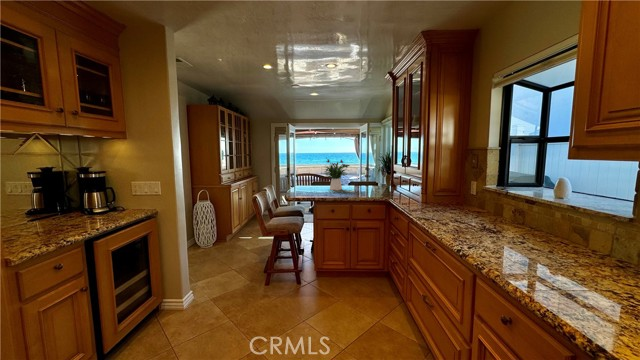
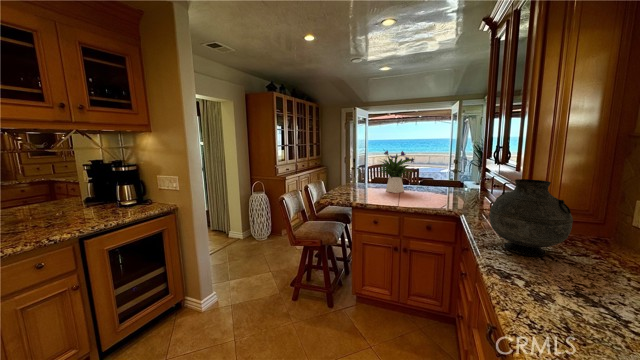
vase: none [412,172,450,212] -> present [490,179,573,256]

